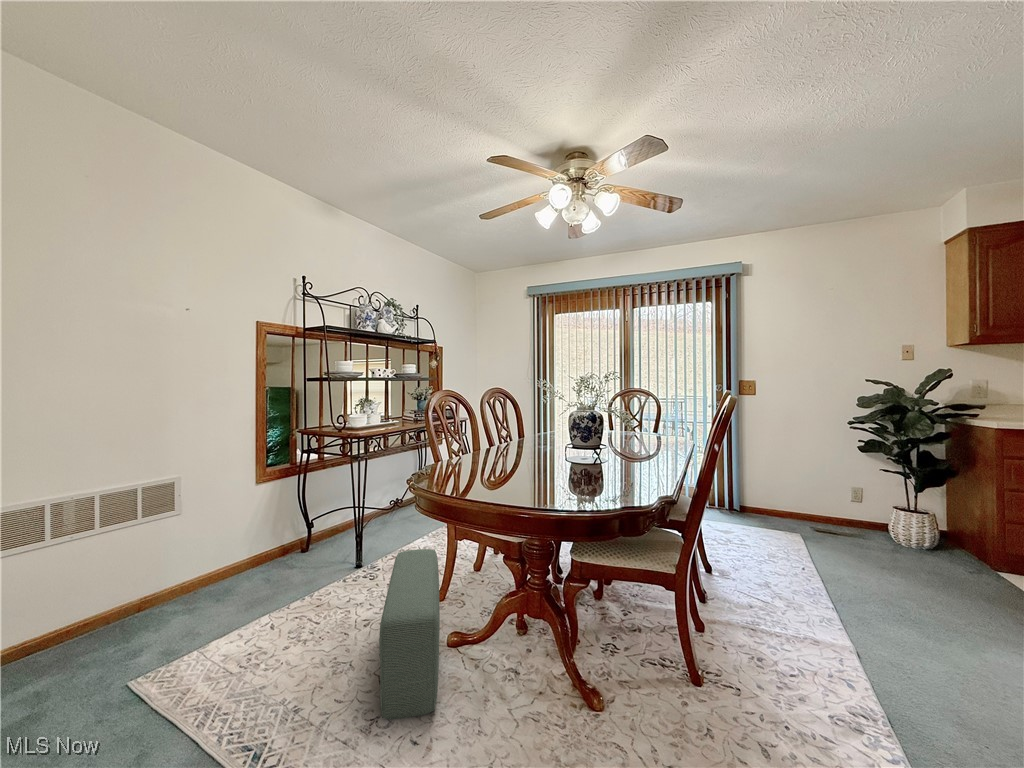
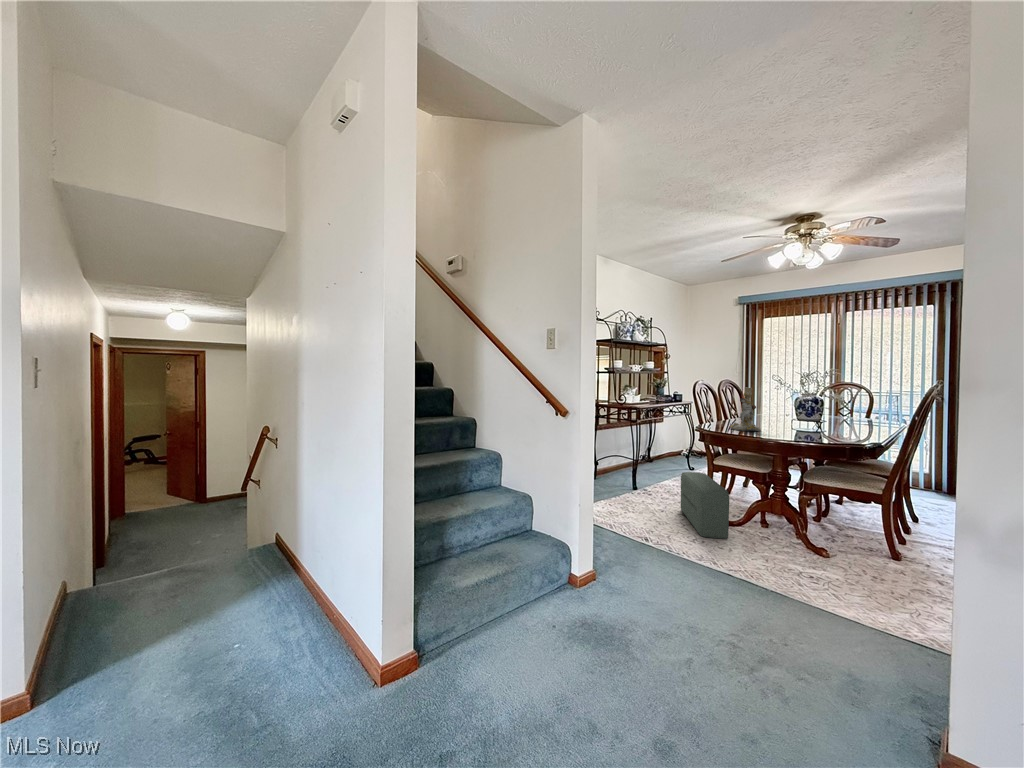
candlestick: none [444,405,495,490] -> present [729,387,761,431]

